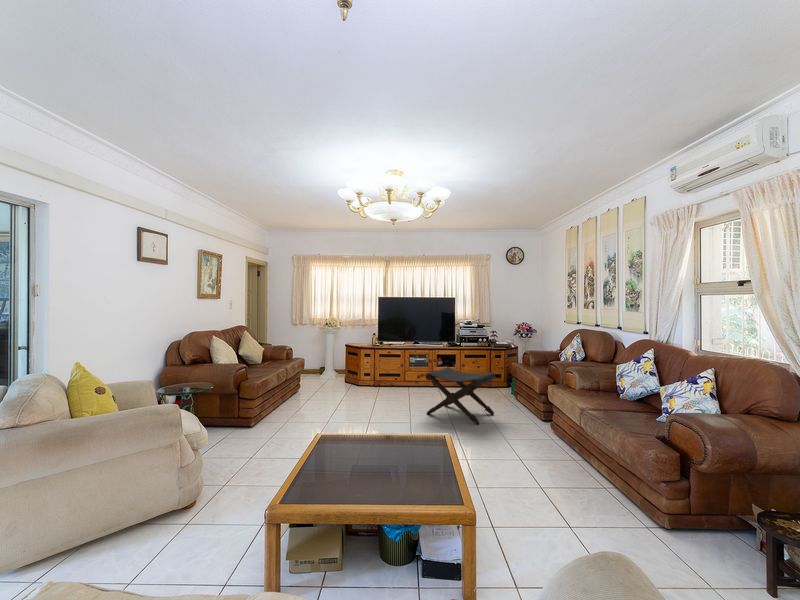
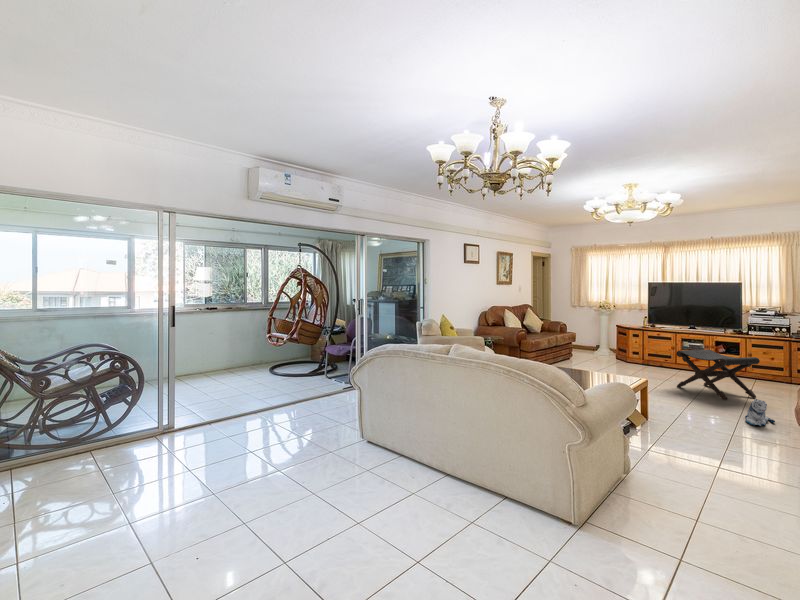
plush toy: none [516,427,542,461] -> present [745,399,775,426]

